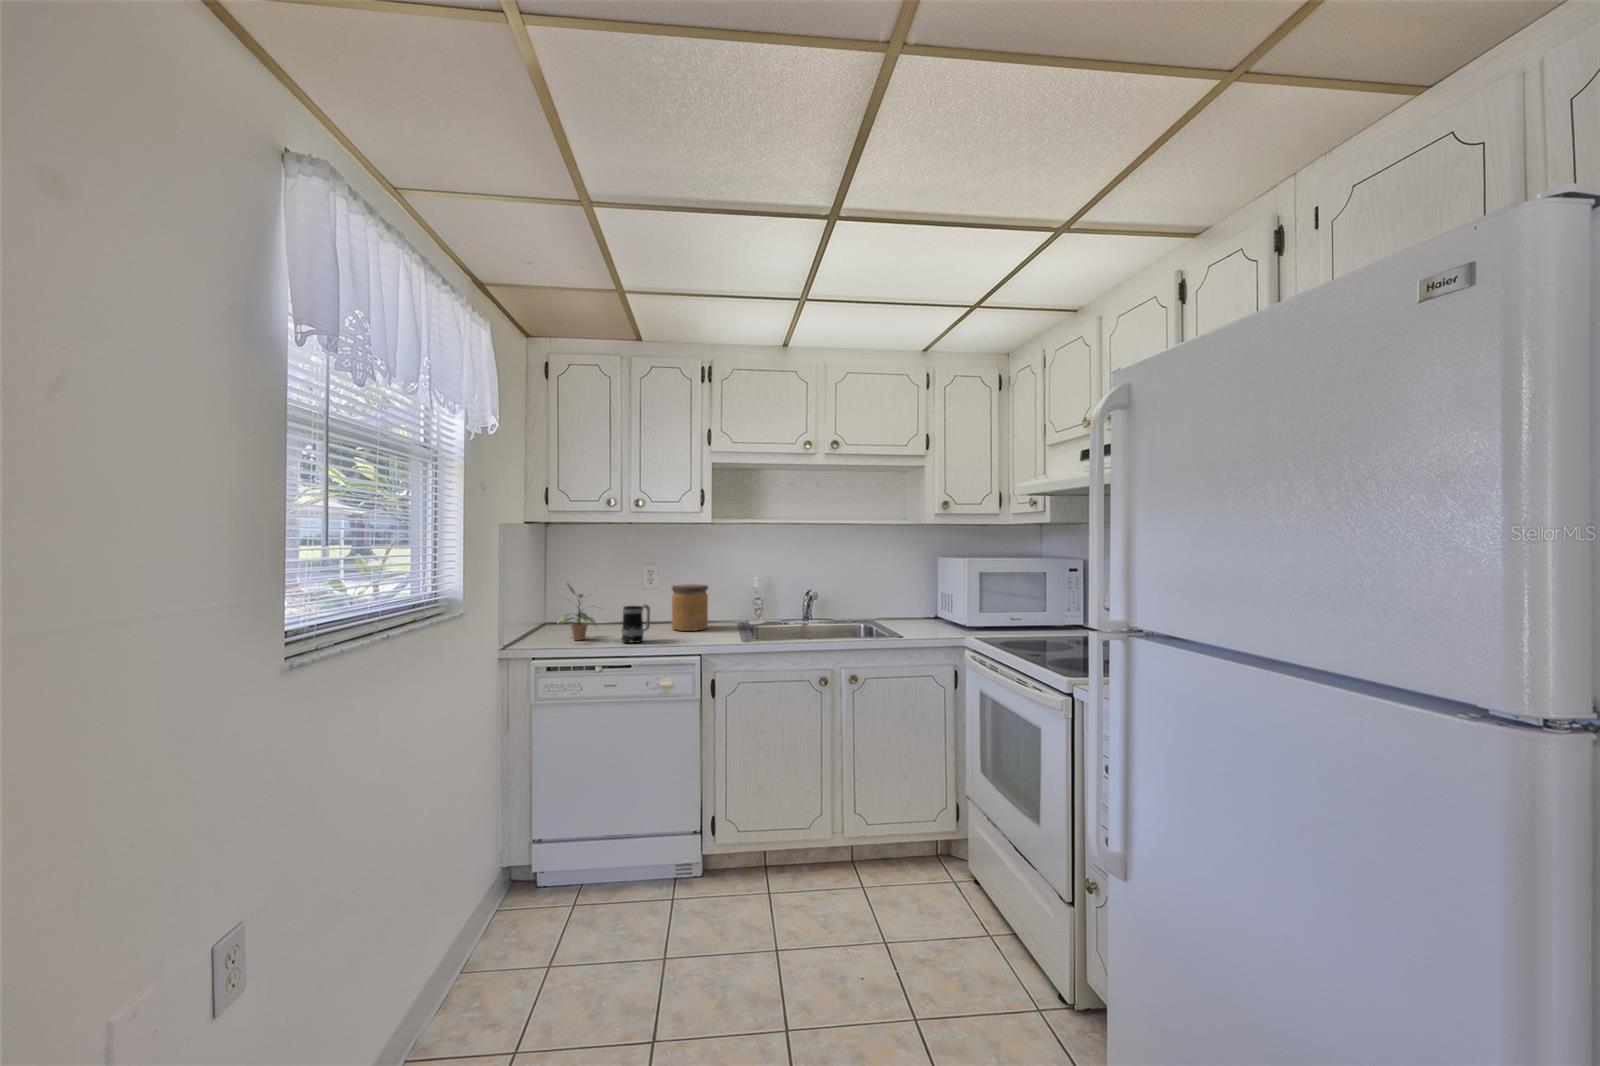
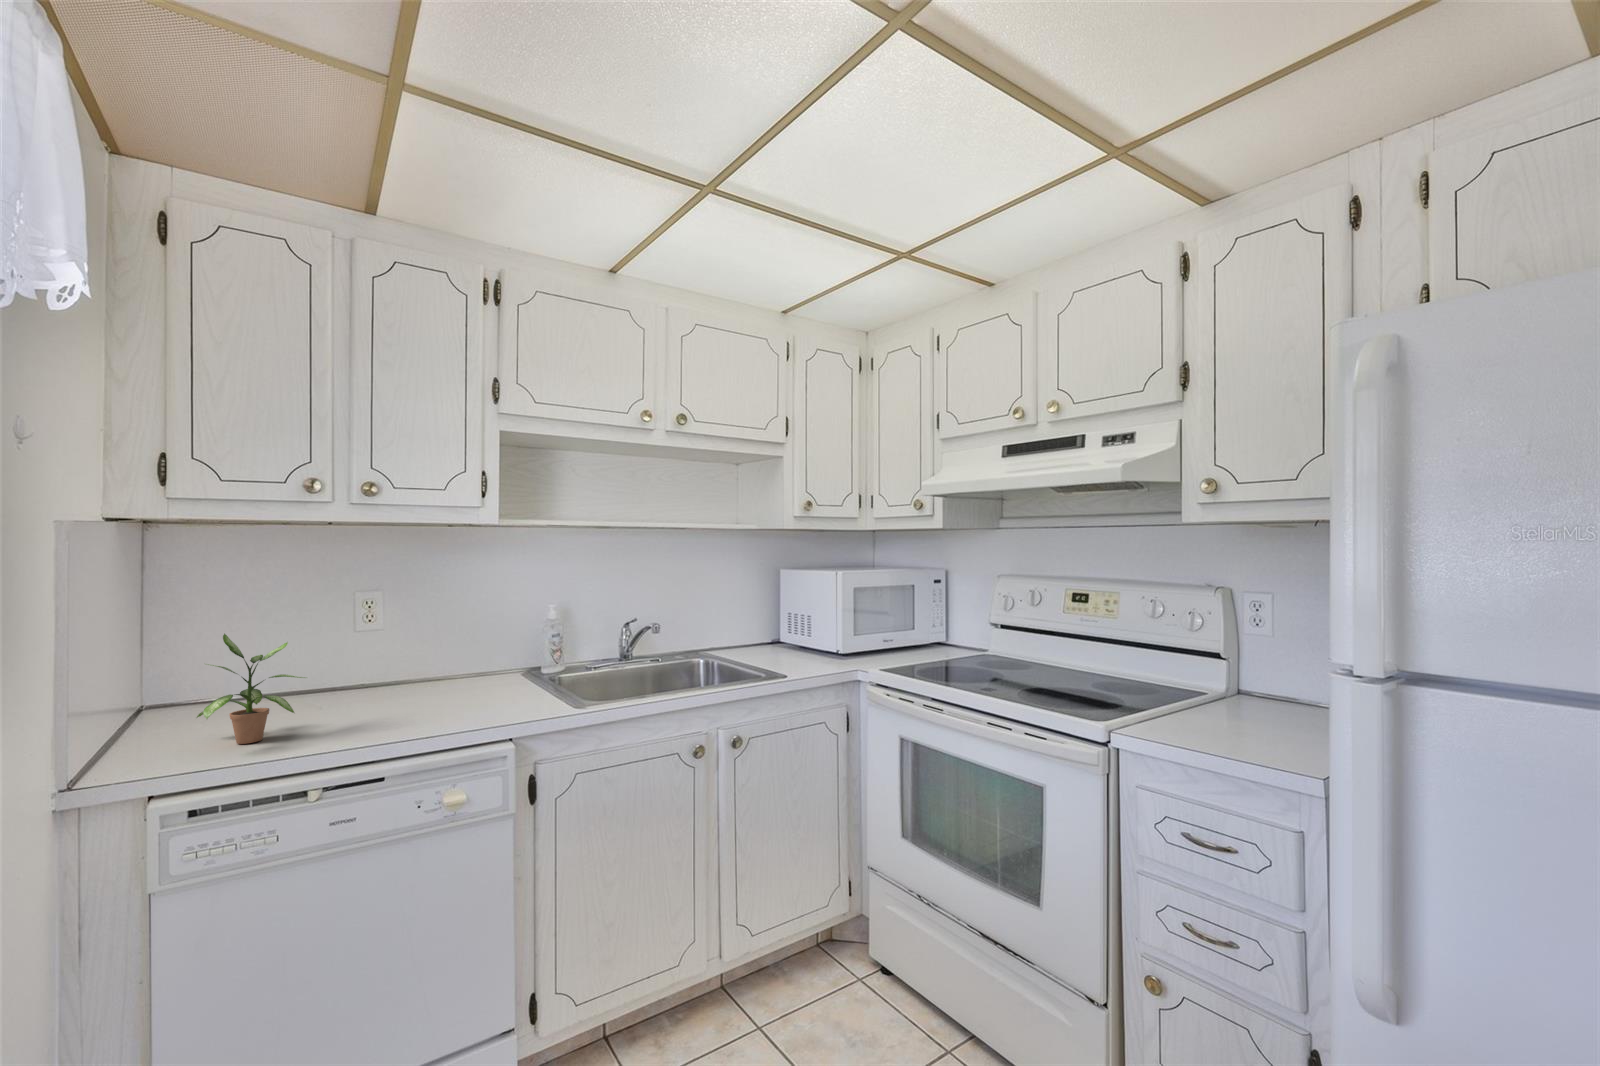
jar: present [672,584,708,631] -> none [422,622,486,699]
mug: present [622,605,650,643] -> none [351,663,404,736]

